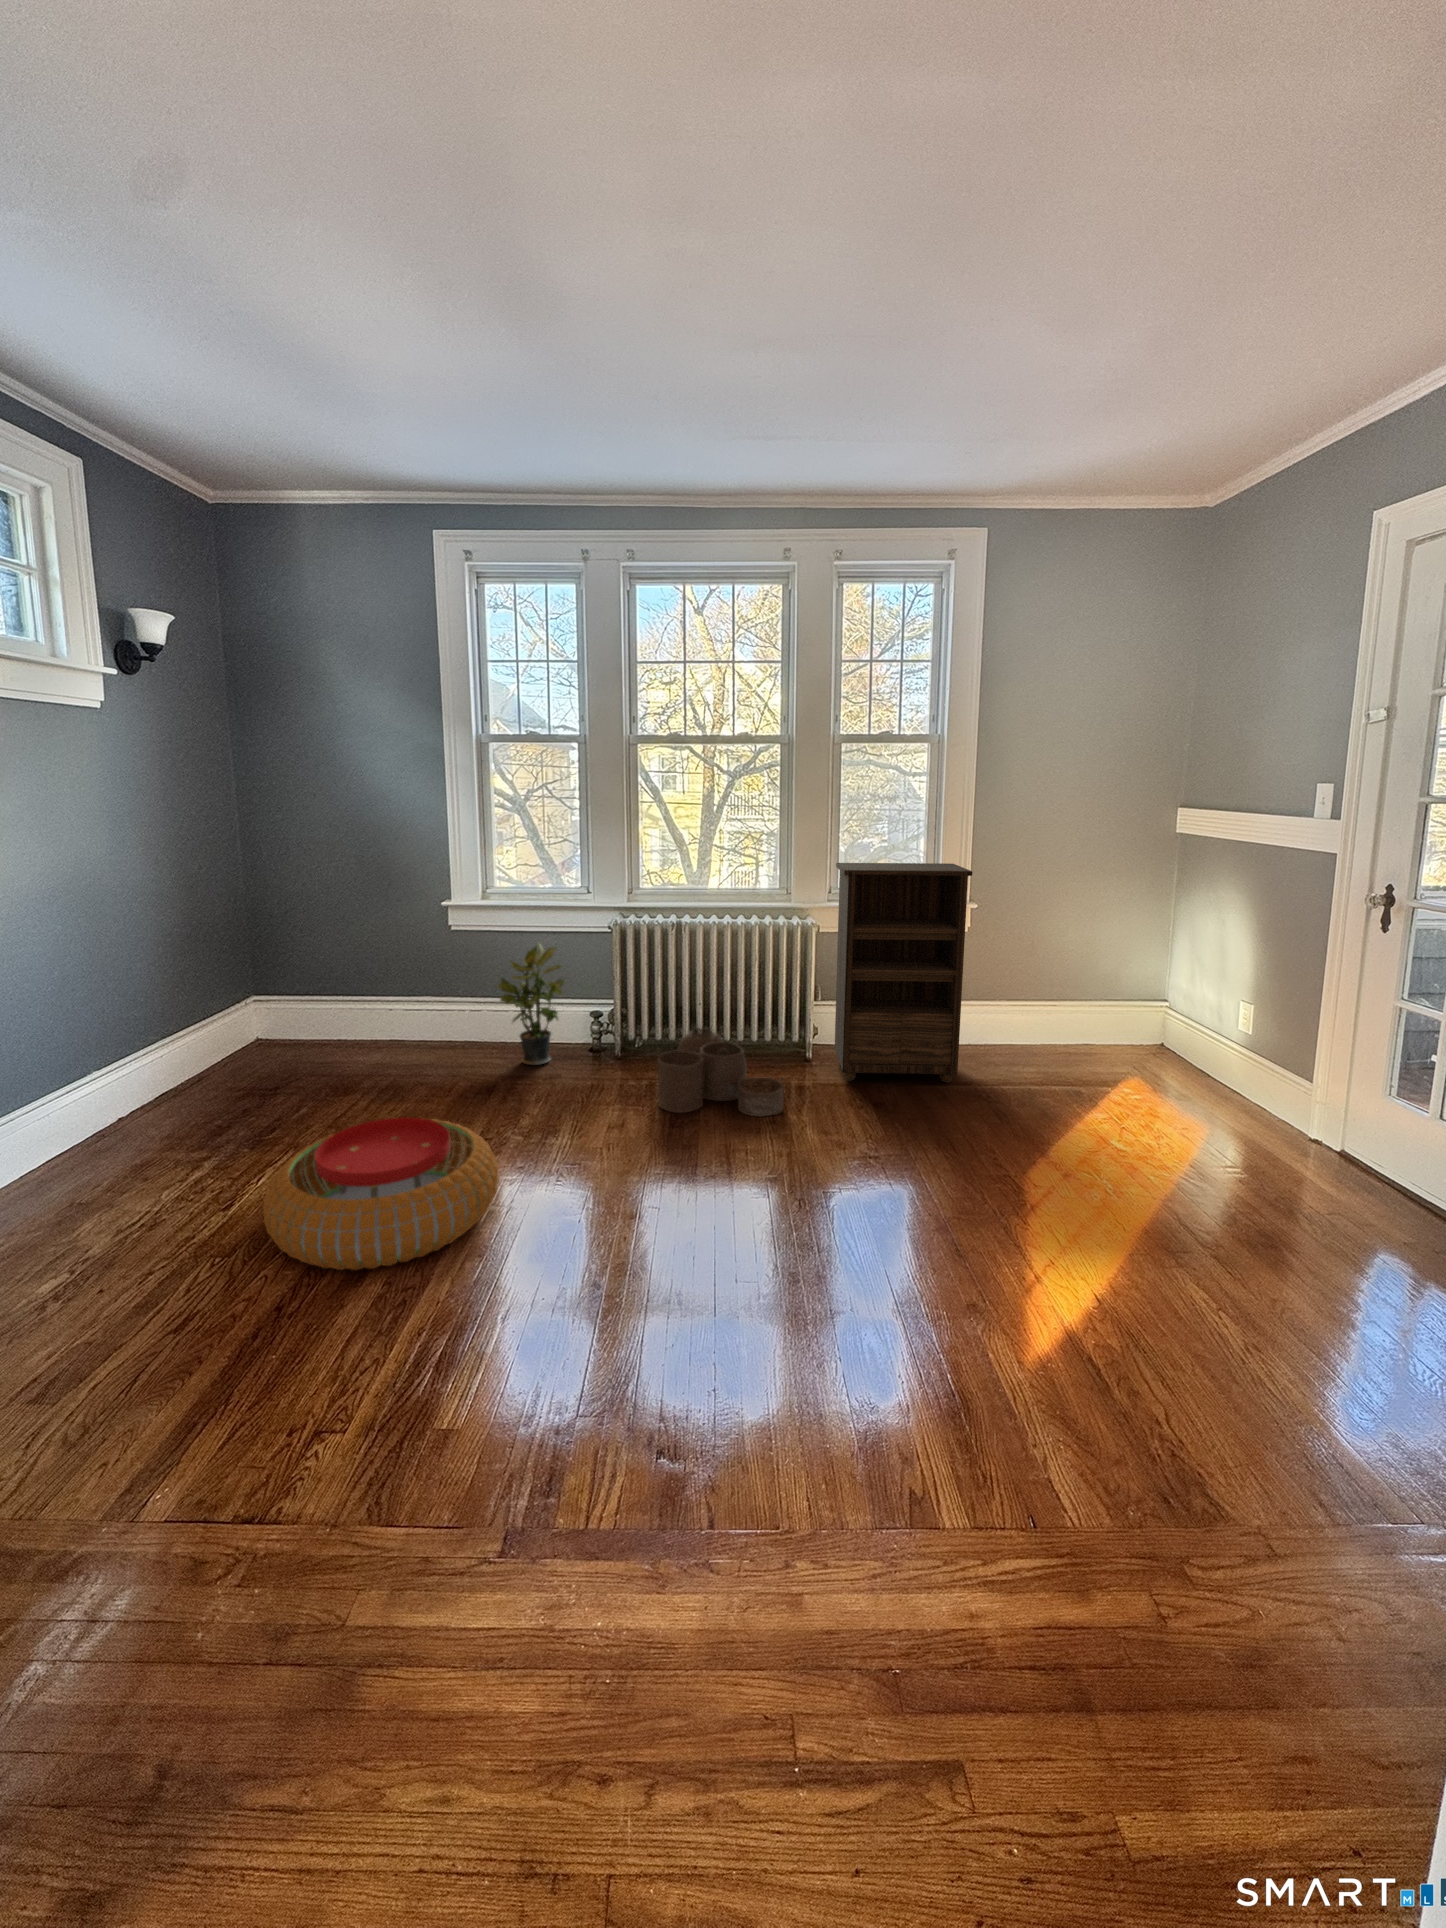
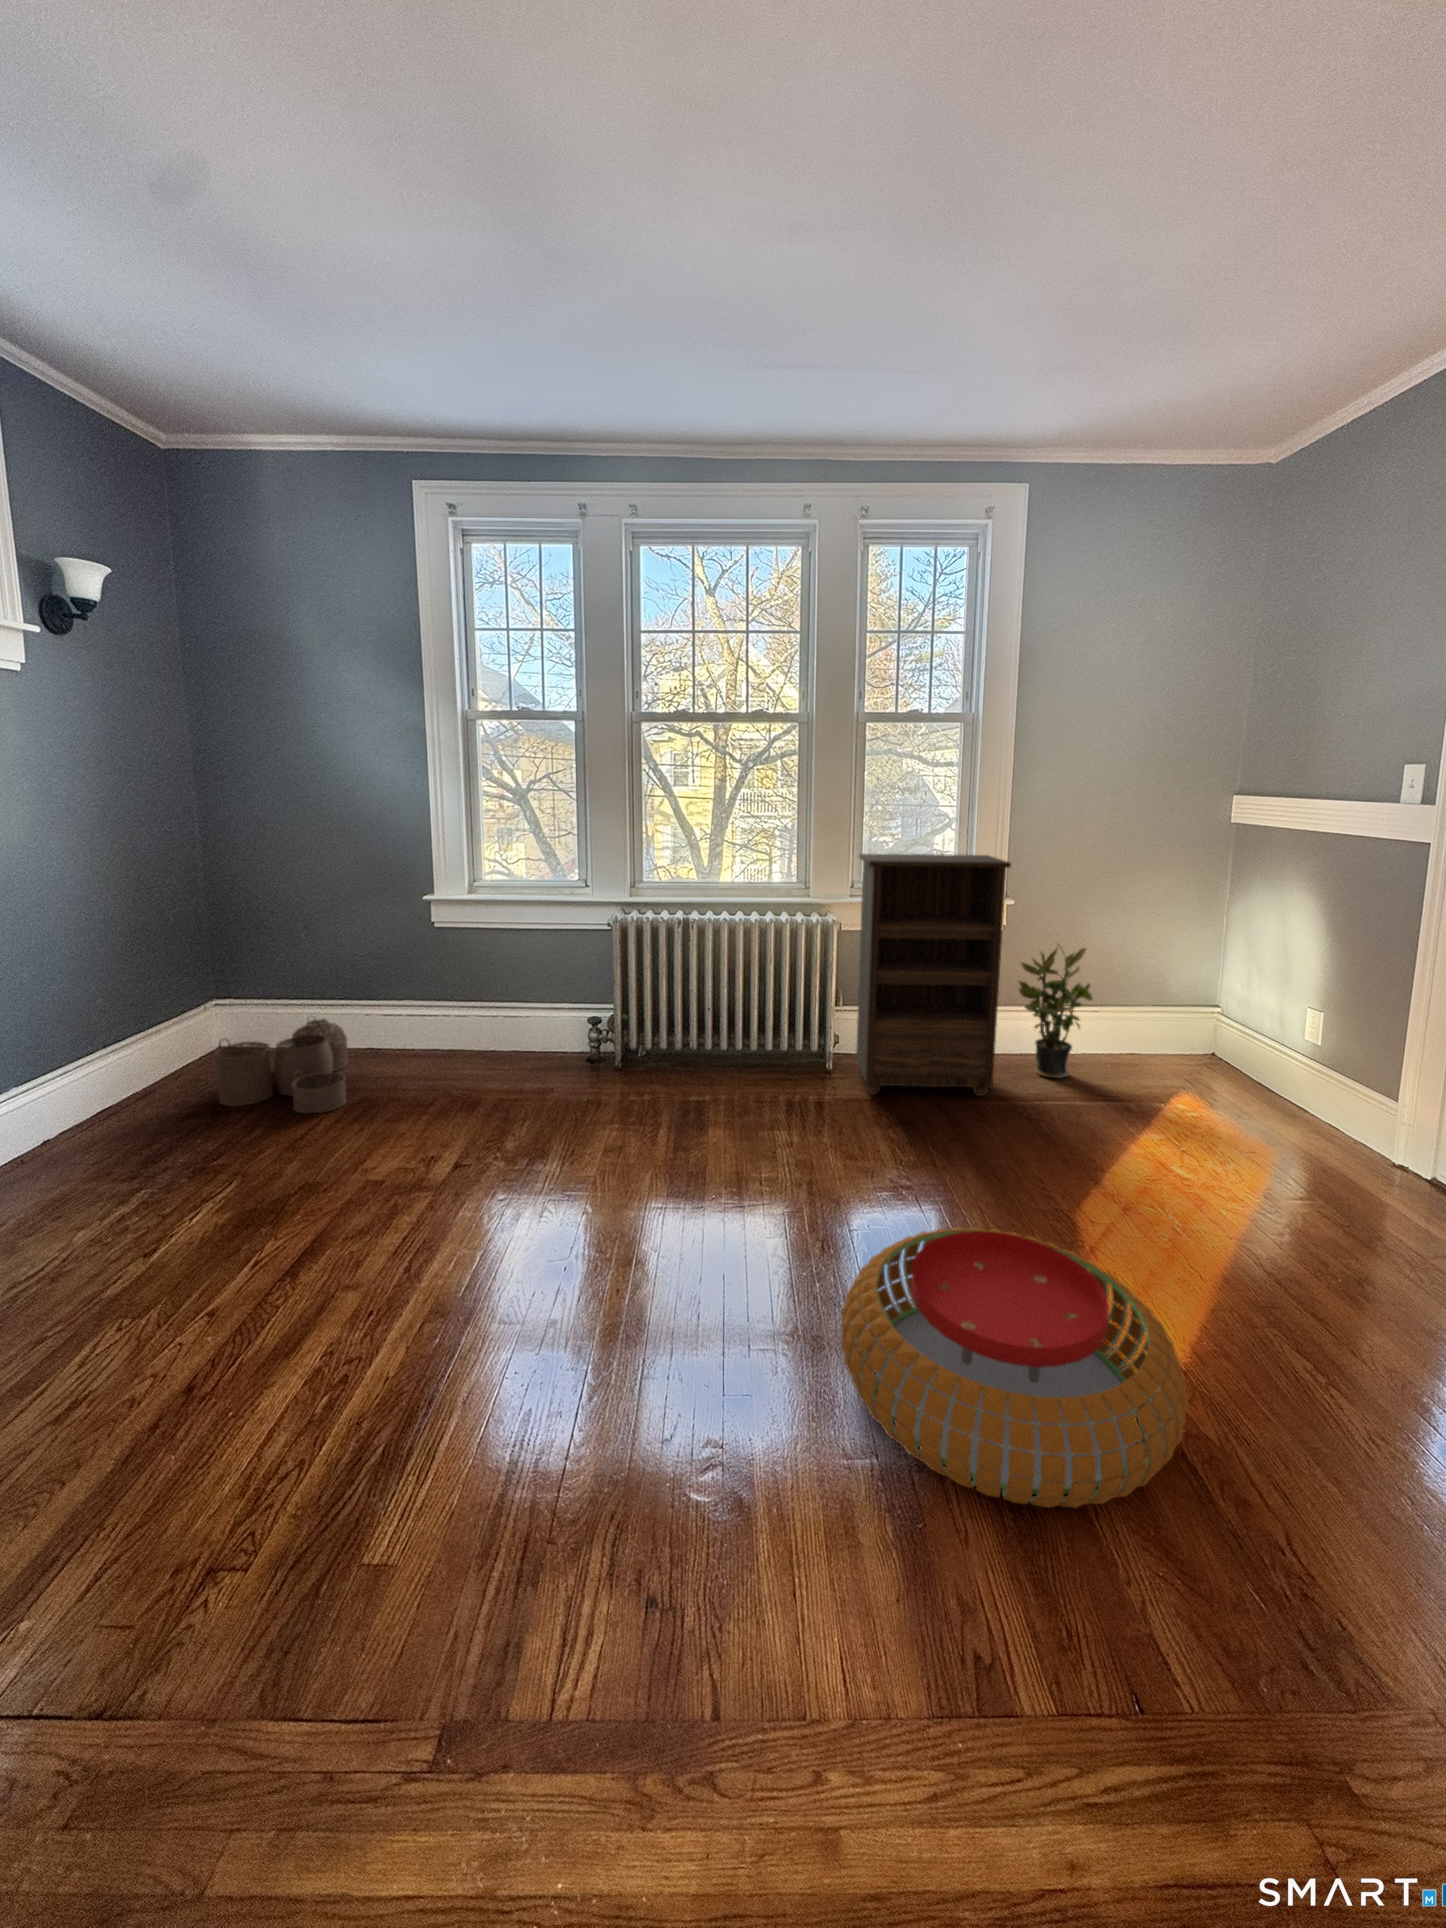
potted plant: present [498,943,564,1065] -> present [1018,945,1092,1079]
woven basket: present [658,1028,784,1117] -> present [214,1019,348,1114]
pouf: present [263,1117,499,1270] -> present [841,1227,1188,1508]

